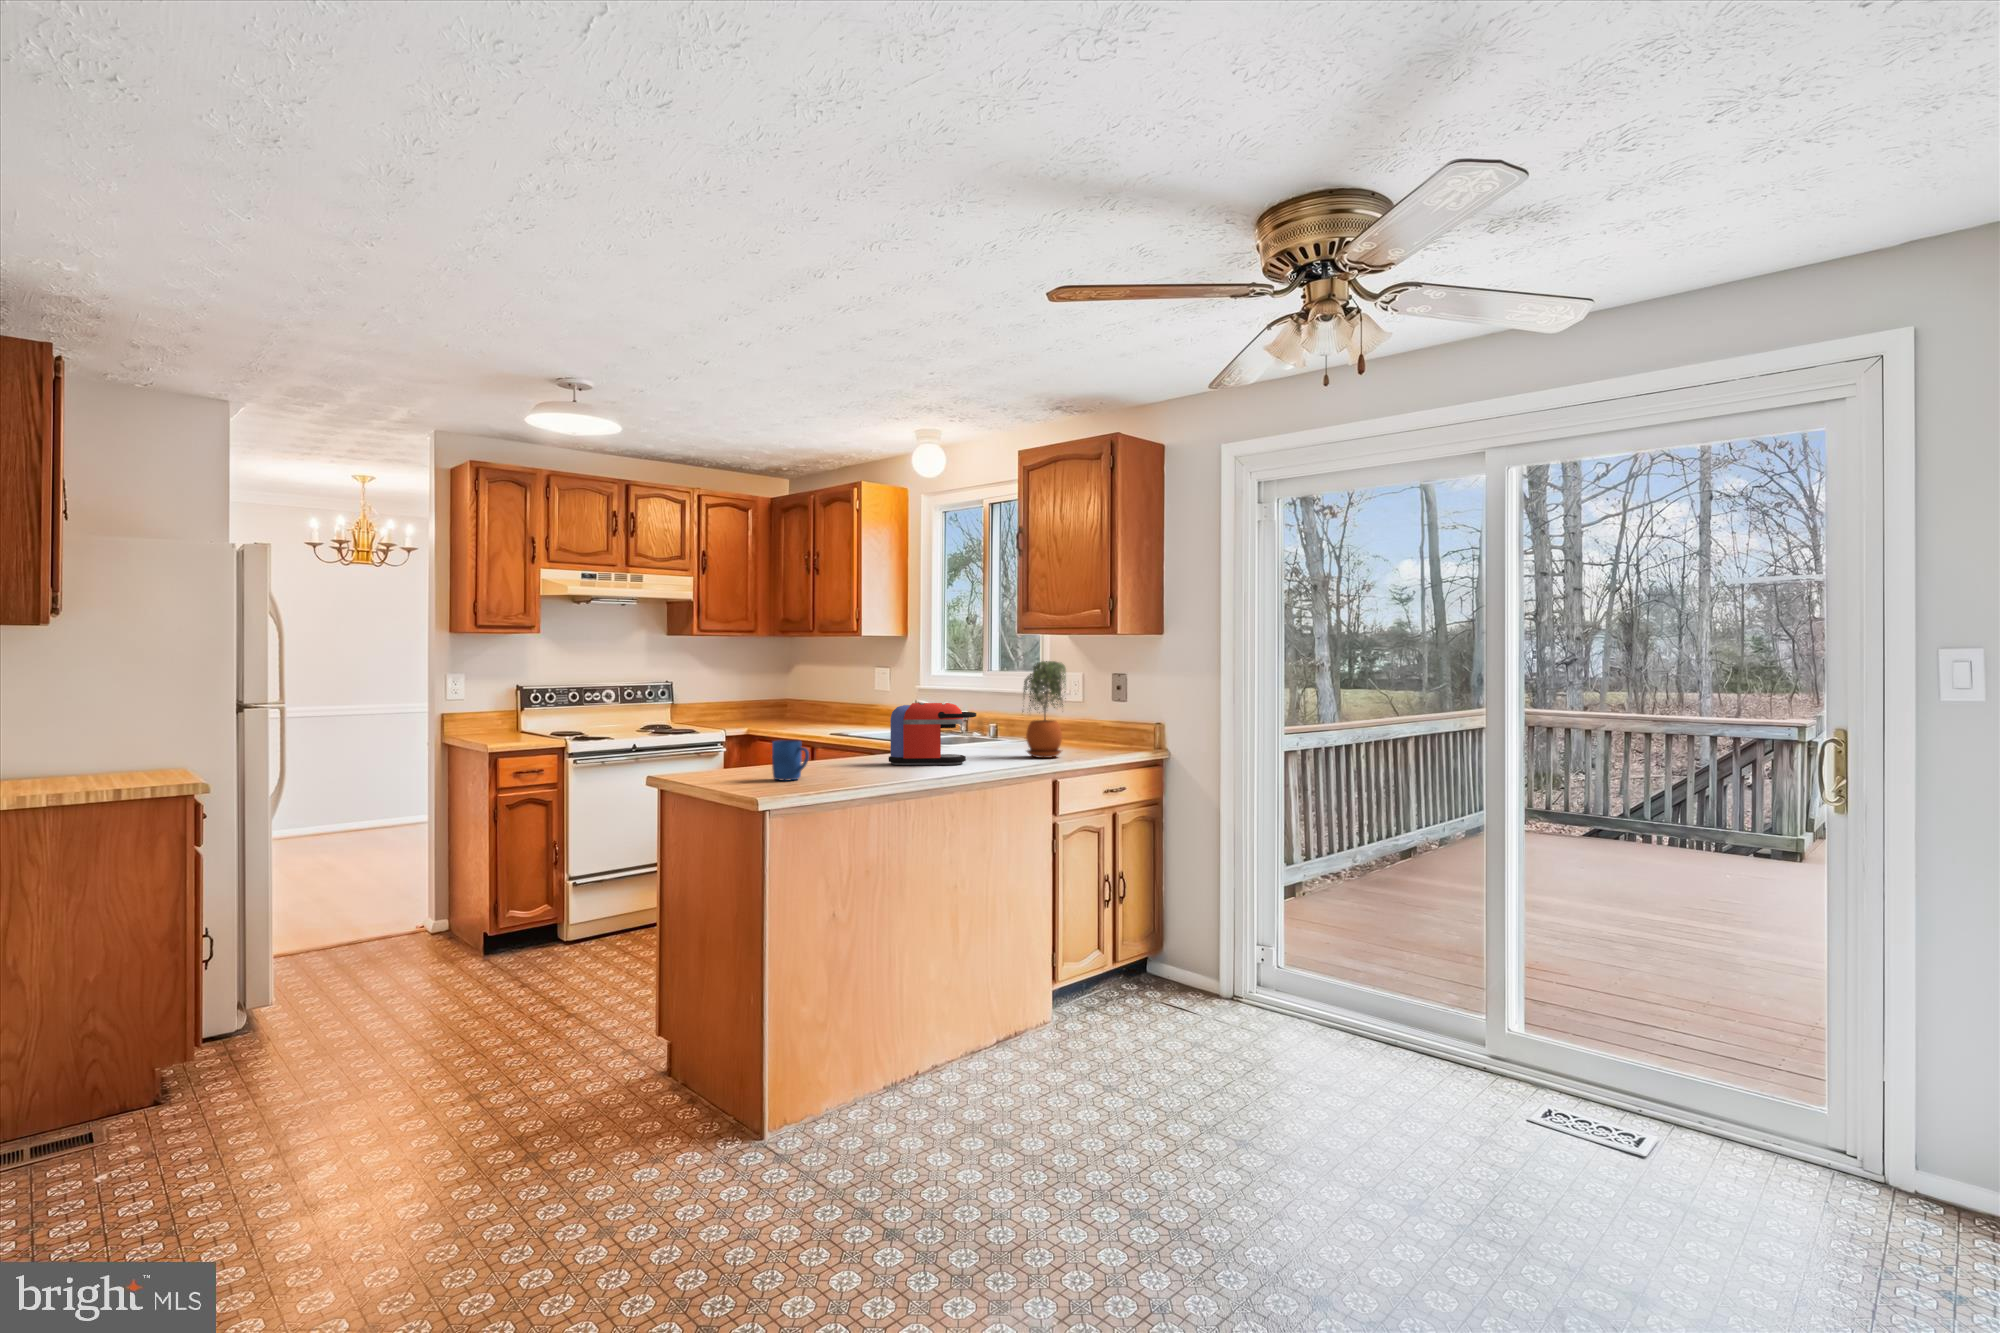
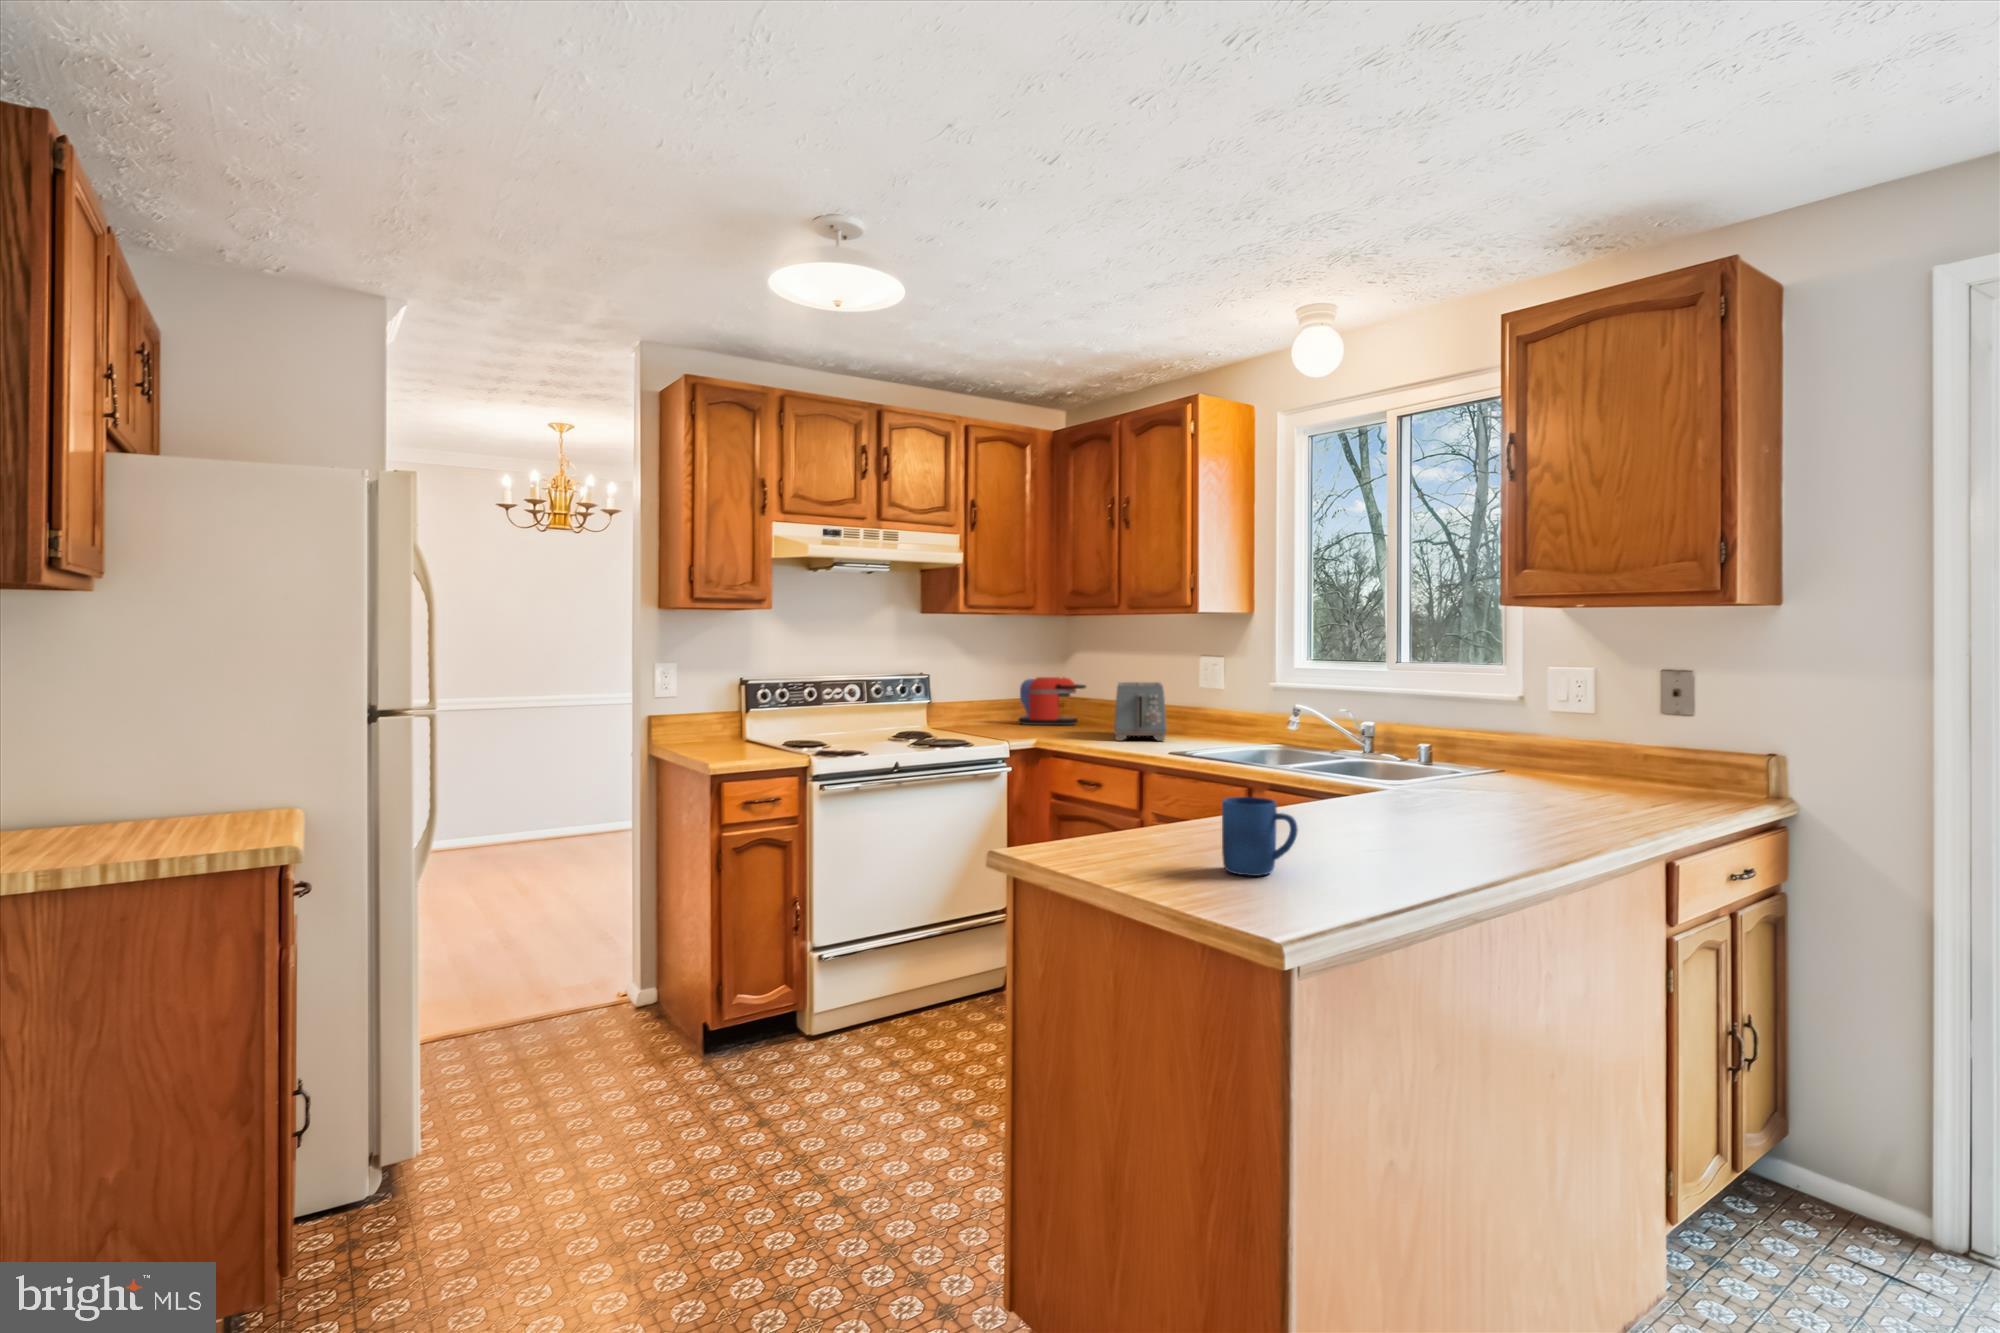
potted plant: present [1024,661,1066,758] -> none [1576,649,1668,820]
toaster: none [805,686,848,728] -> present [1114,682,1167,741]
coffee maker: present [889,703,976,765] -> present [1019,677,1086,725]

